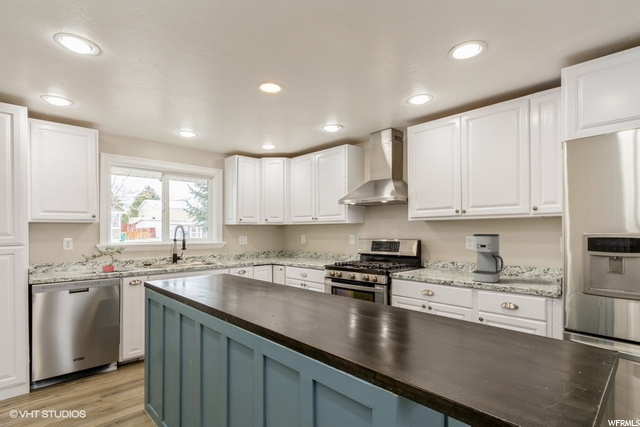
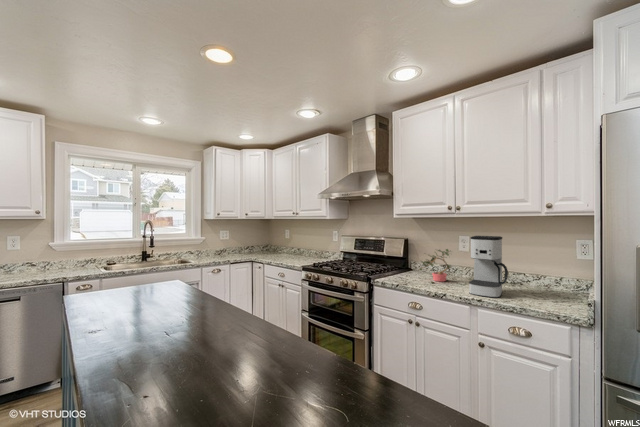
potted plant: present [82,247,124,273] -> present [419,249,452,283]

